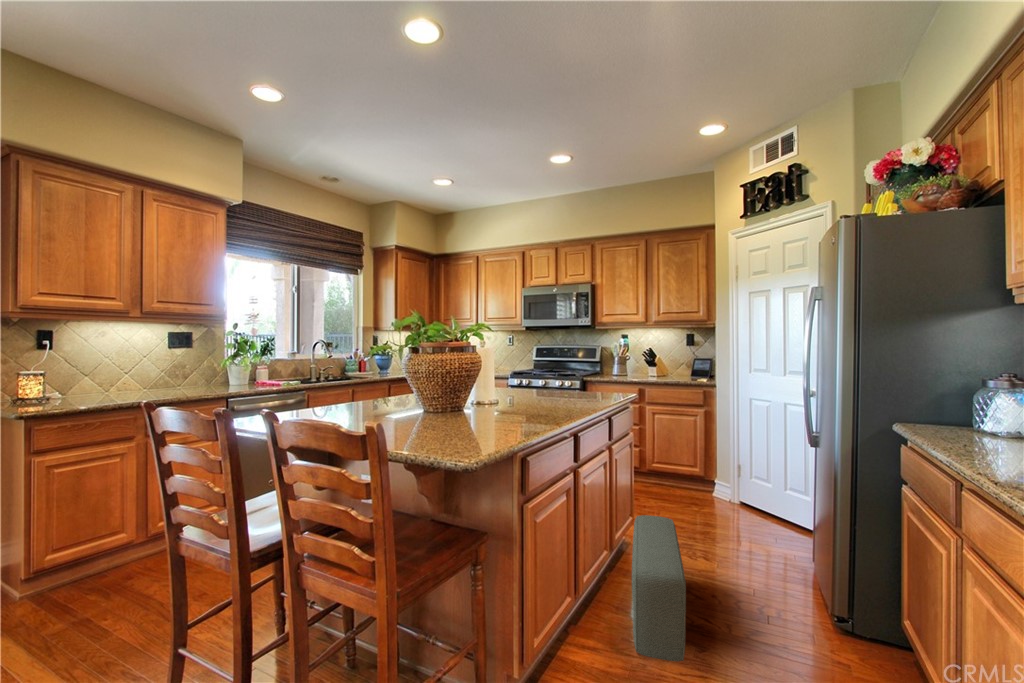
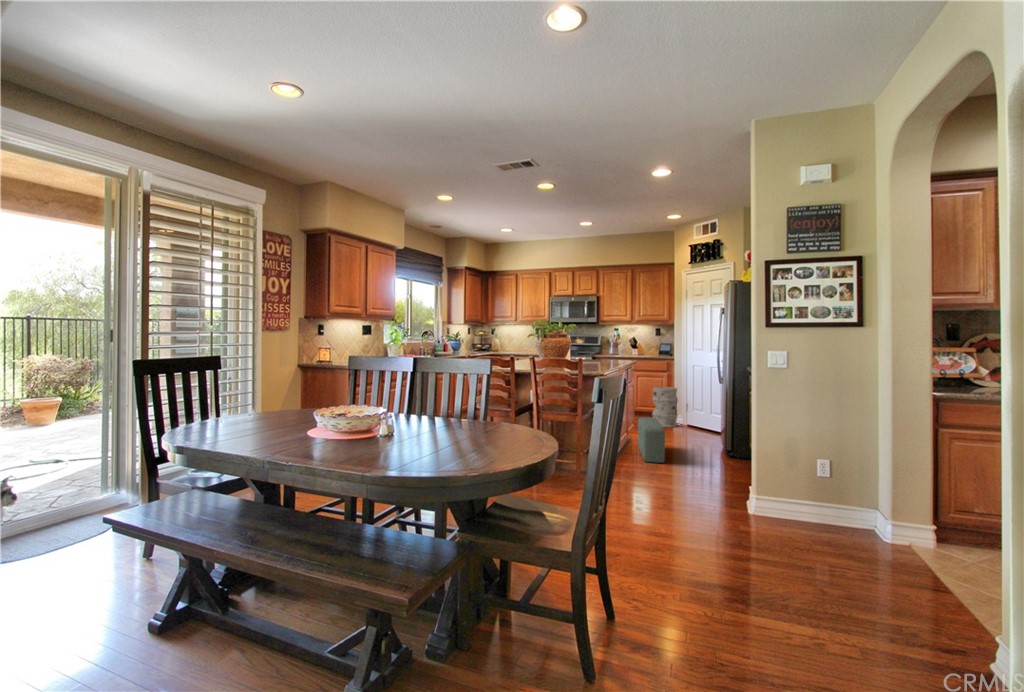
trash can: none [678,431,724,506] -> present [652,387,678,427]

